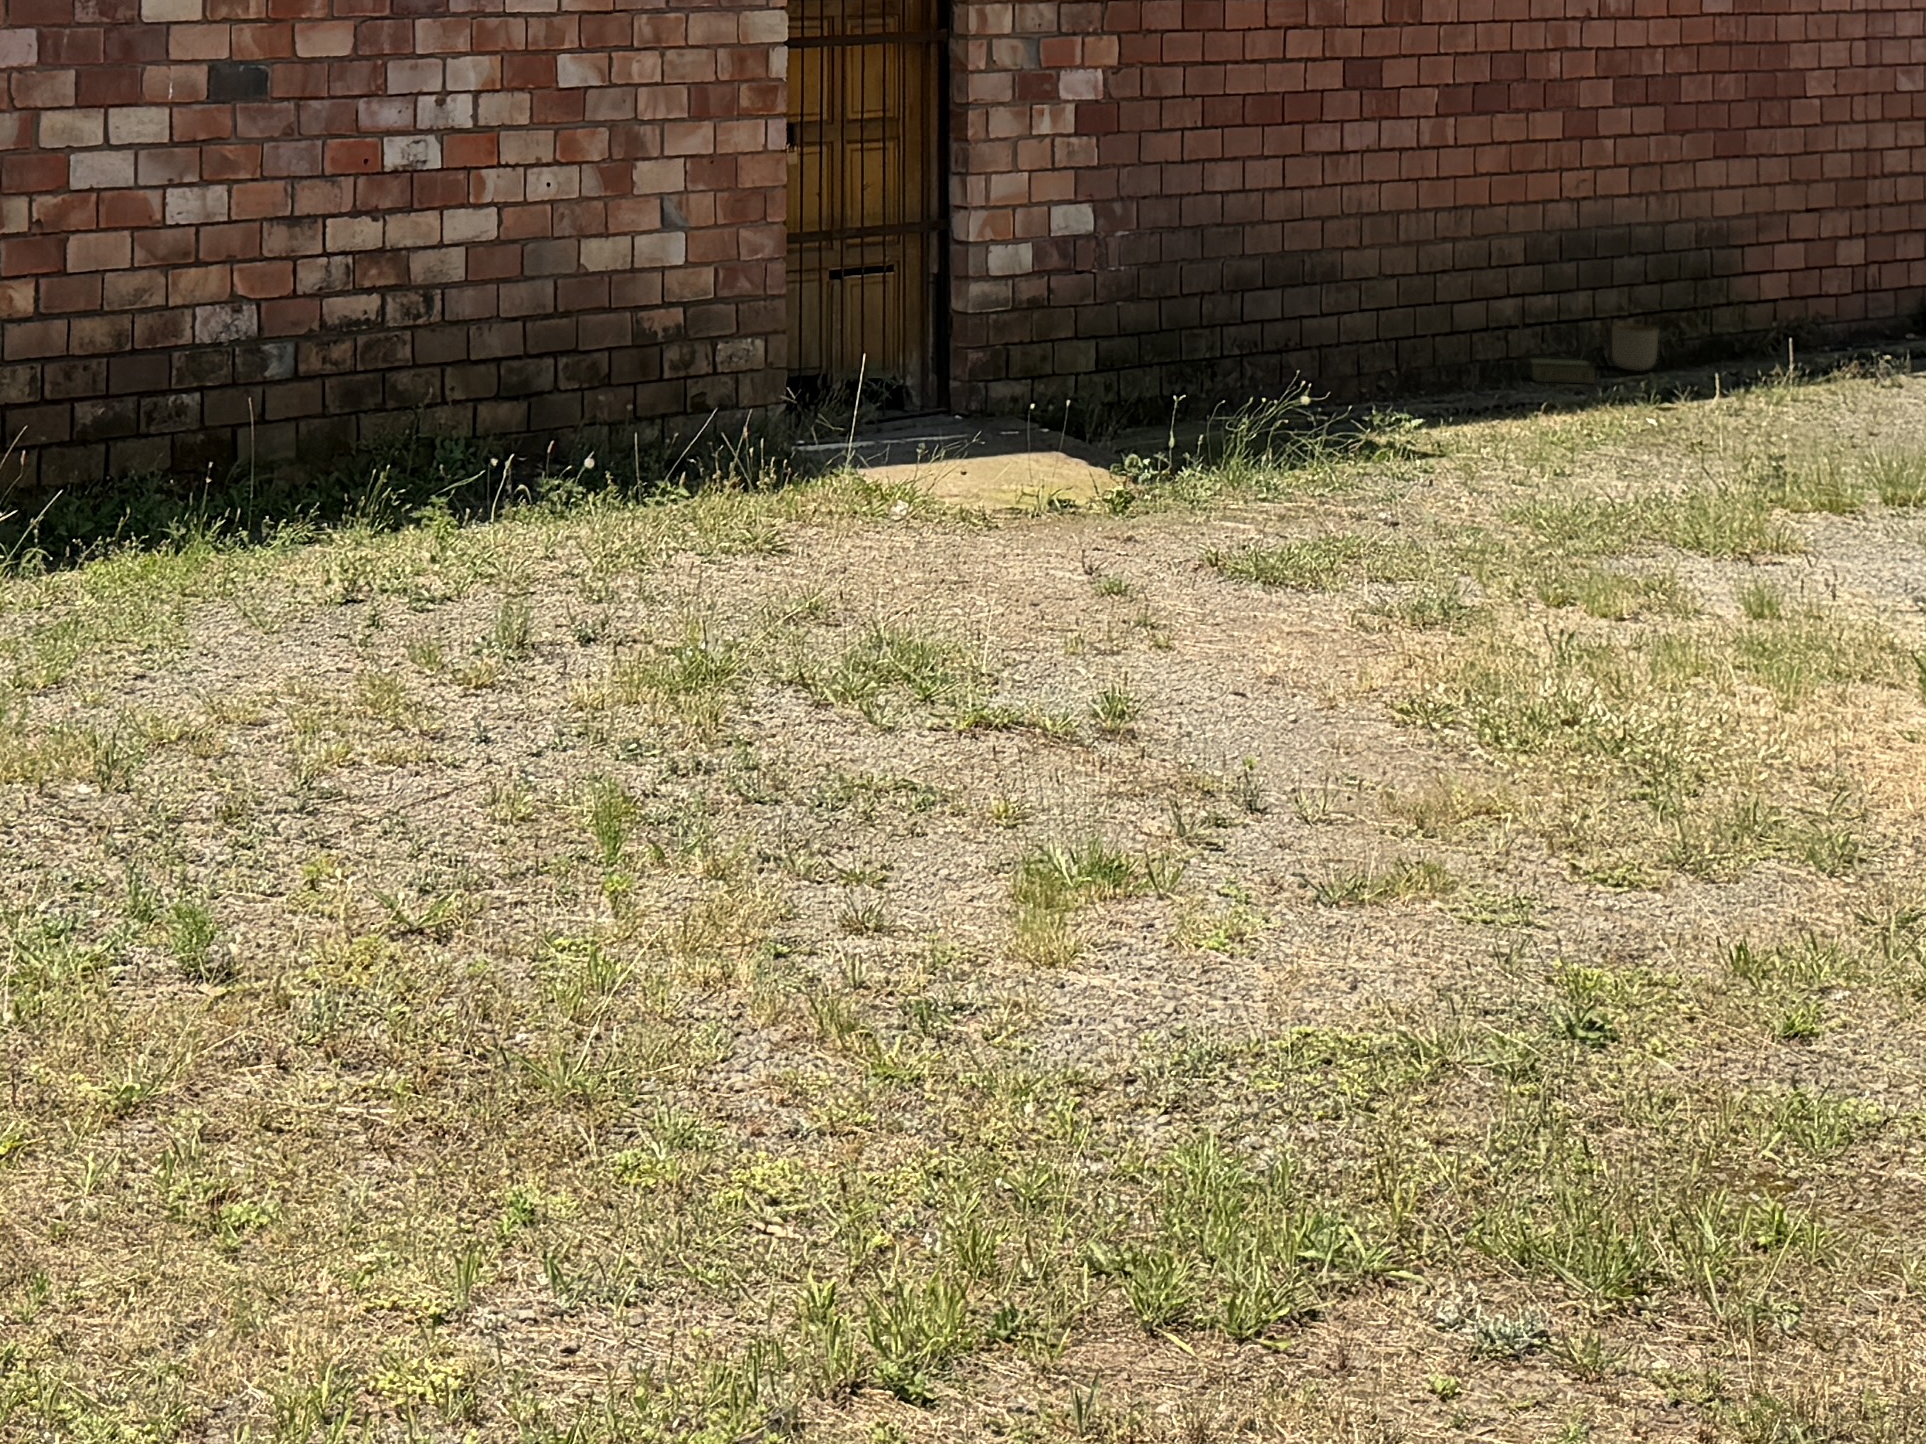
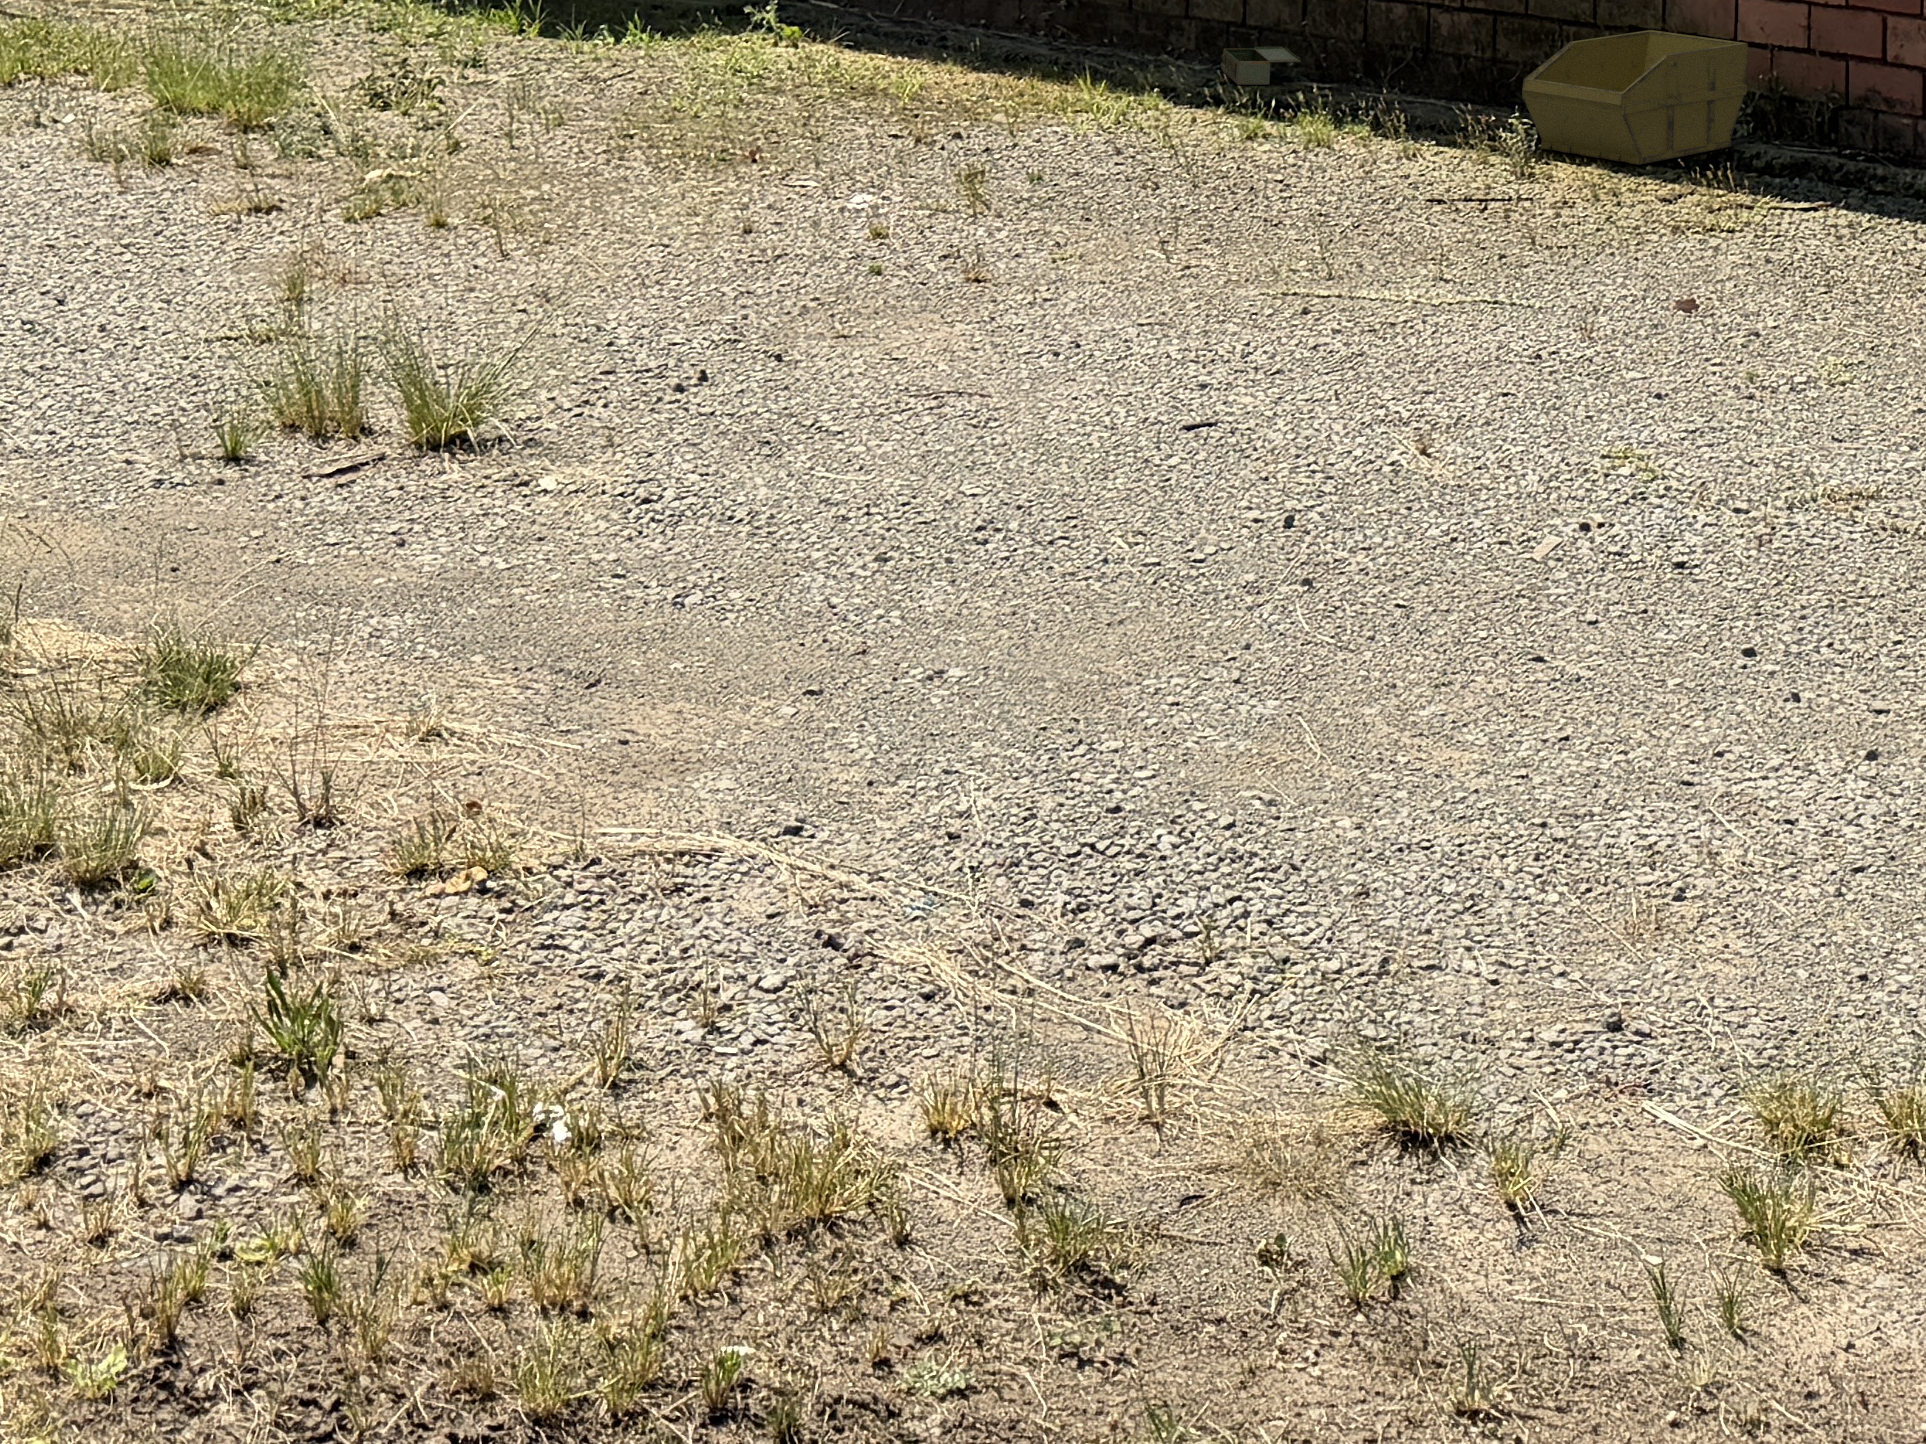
storage bin: none [1719,293,1867,371] -> present [1522,30,1748,165]
planter: present [1612,324,1659,371] -> none [1384,30,1454,102]

